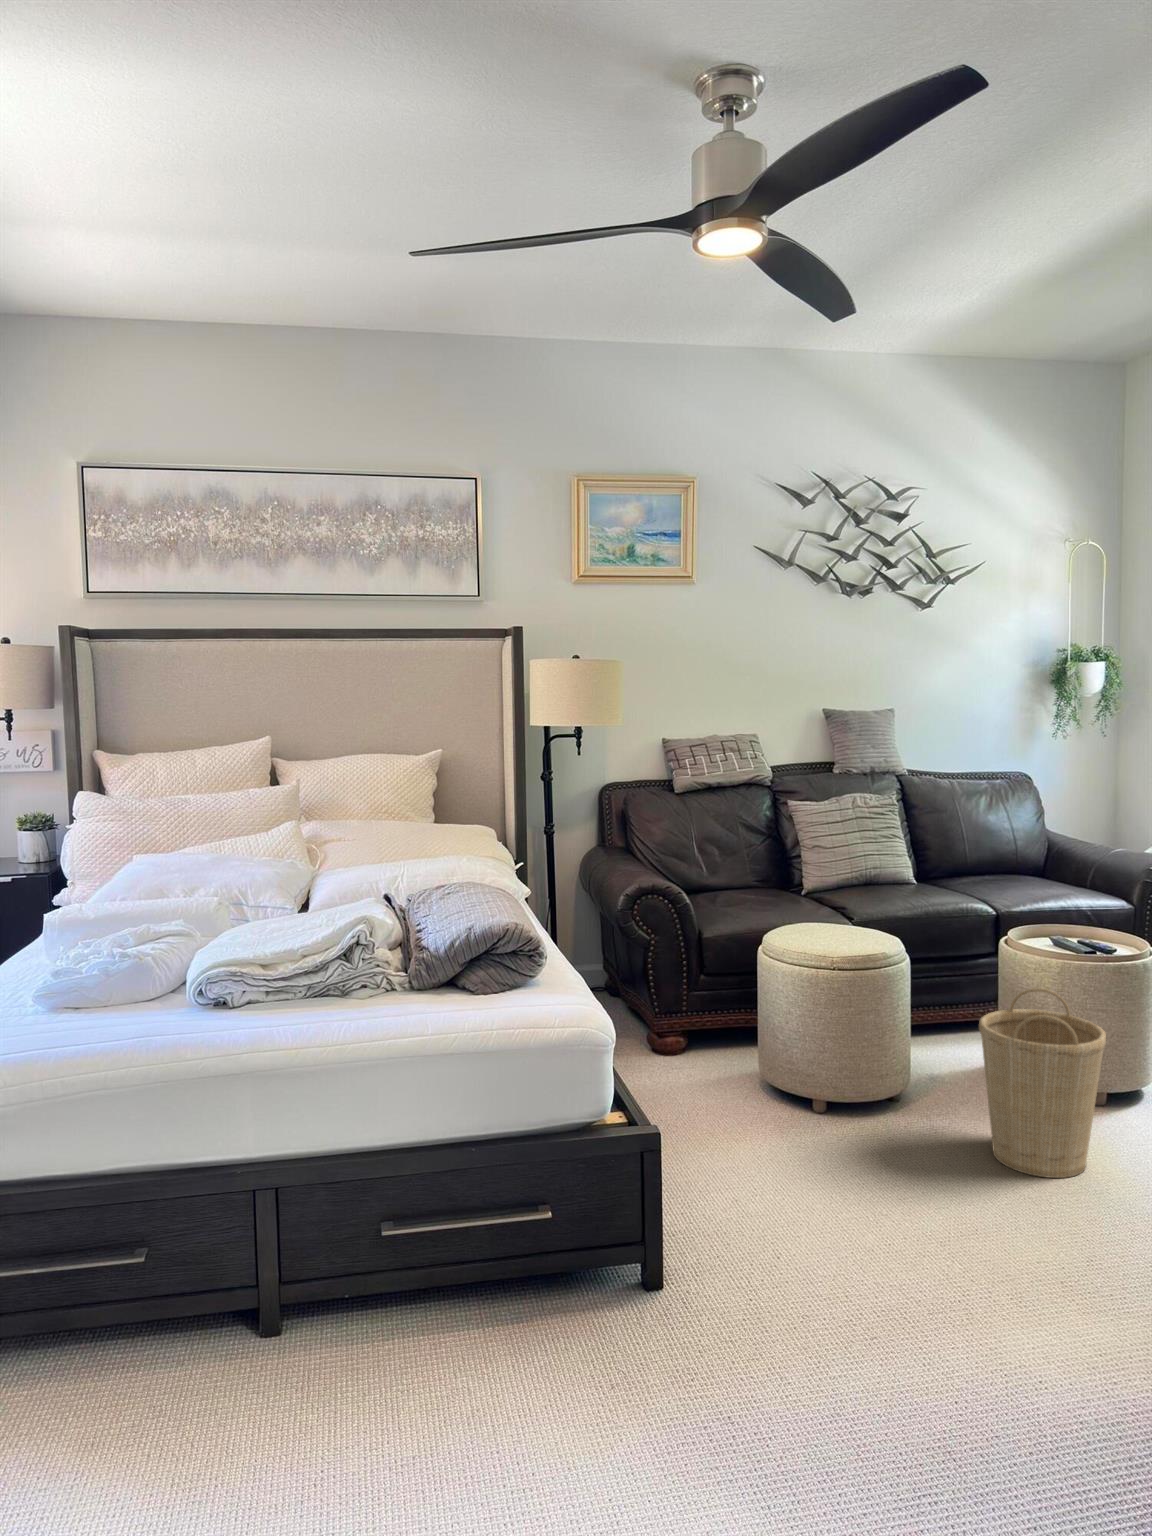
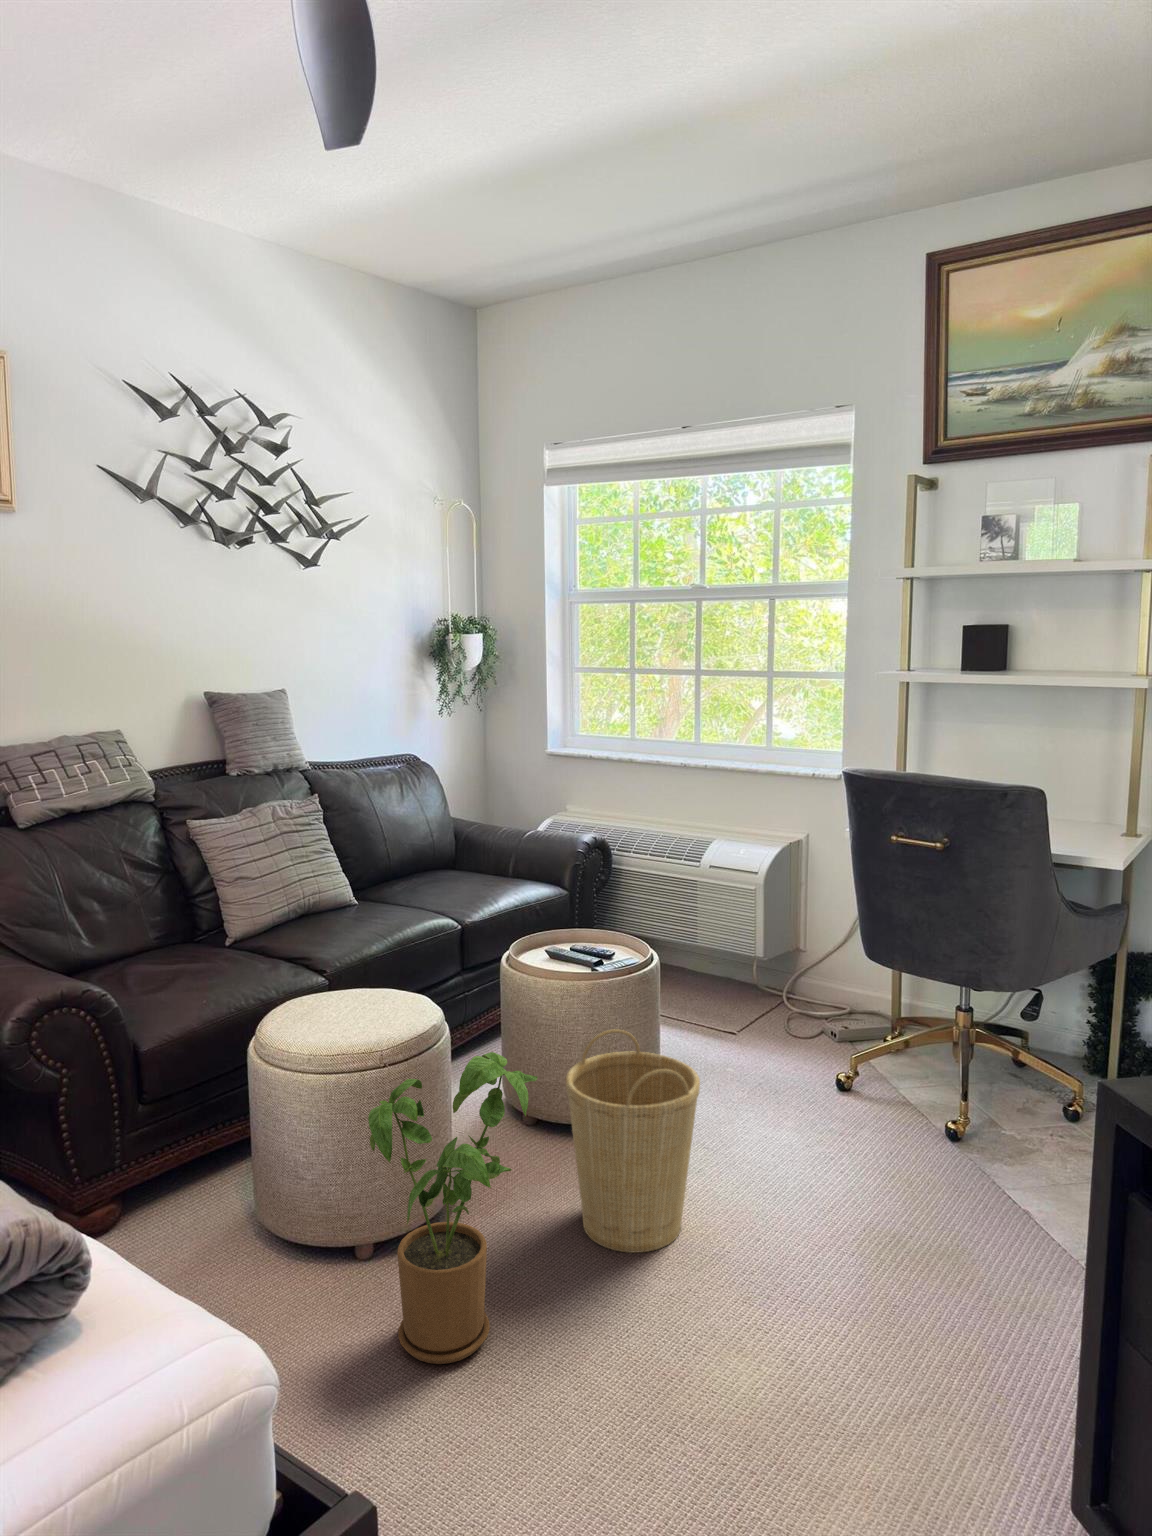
house plant: none [788,955,918,1177] -> present [368,1052,538,1364]

